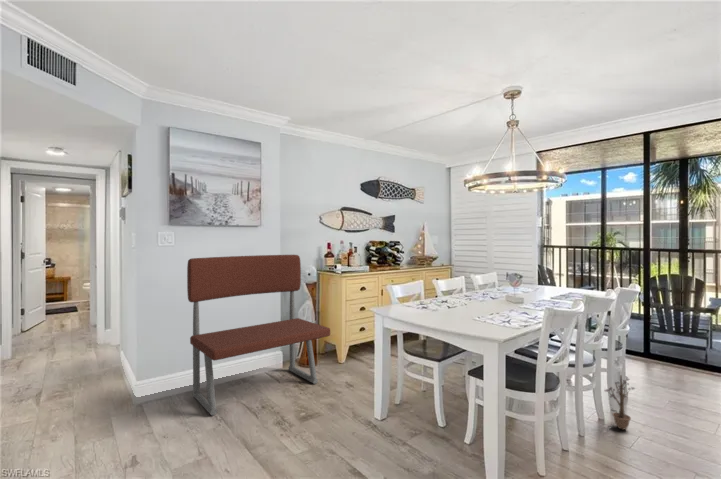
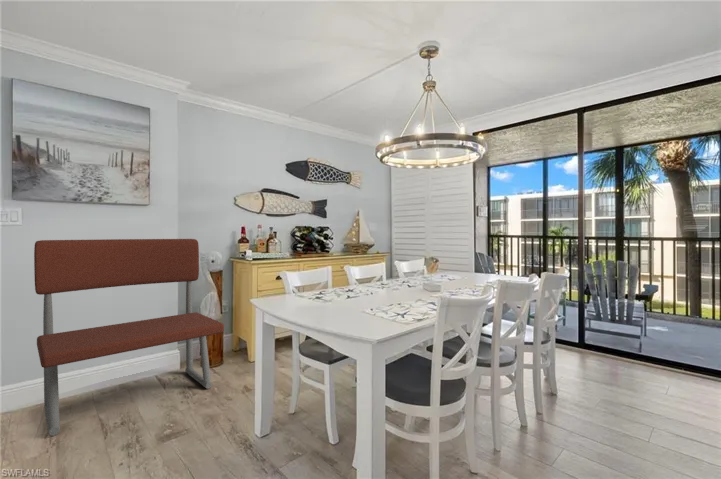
decorative plant: present [605,376,634,431] -> none [524,373,558,440]

